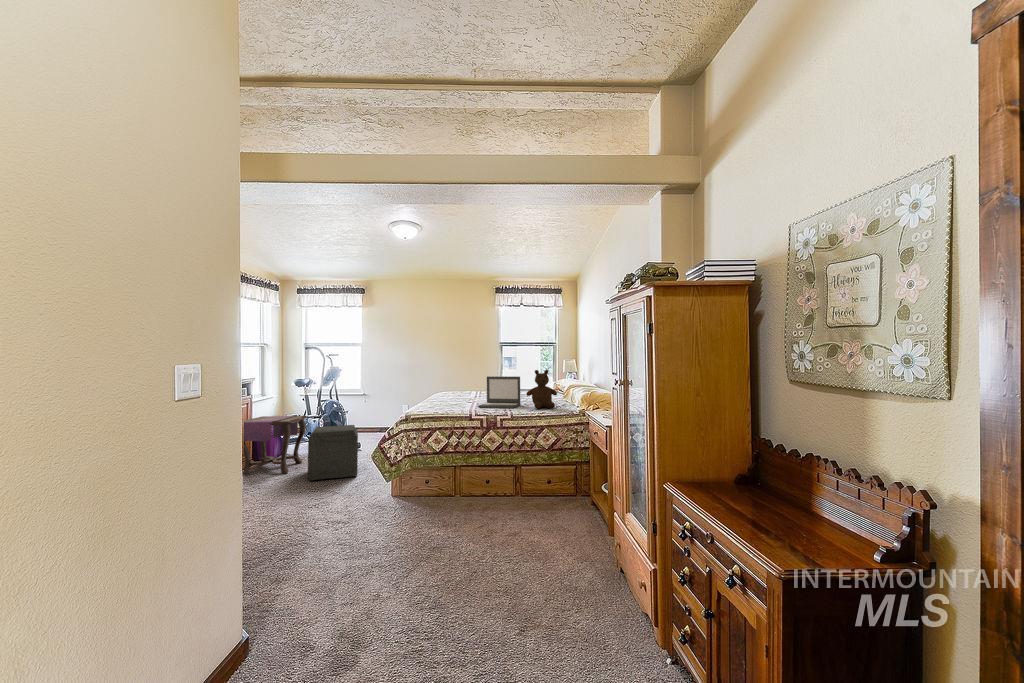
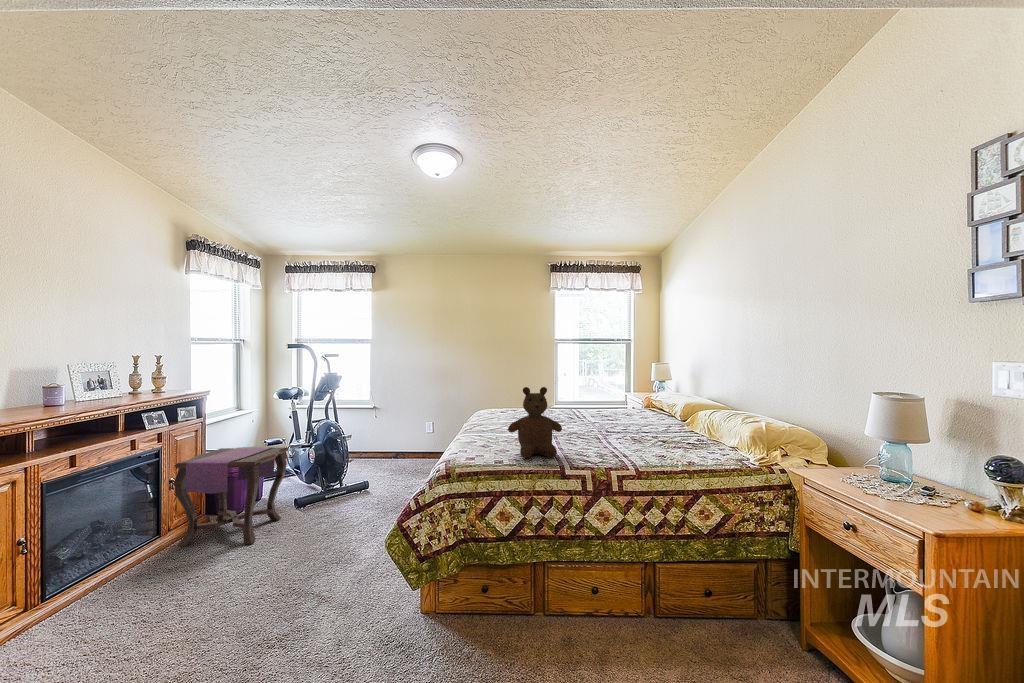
teddy bear: present [527,370,557,409] -> present [508,387,562,458]
laptop: present [478,376,520,408] -> none [563,394,630,451]
ottoman: present [308,425,358,480] -> none [281,465,363,564]

